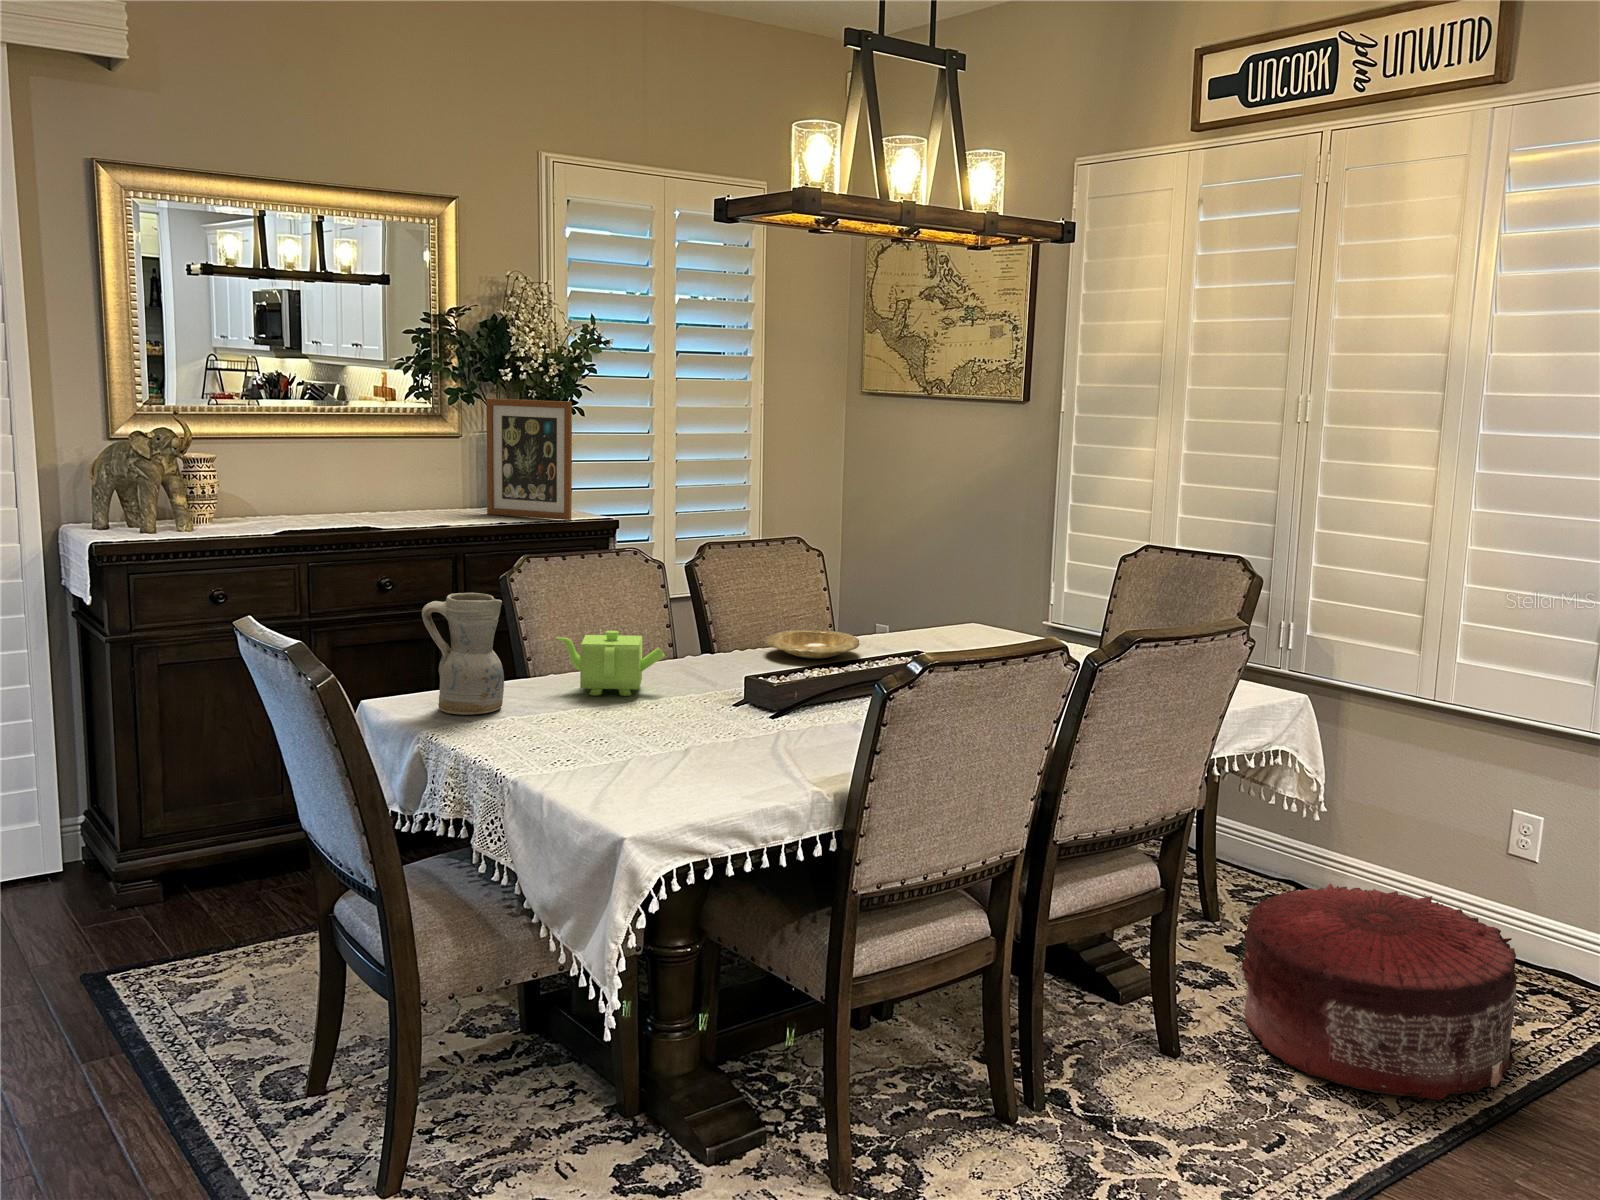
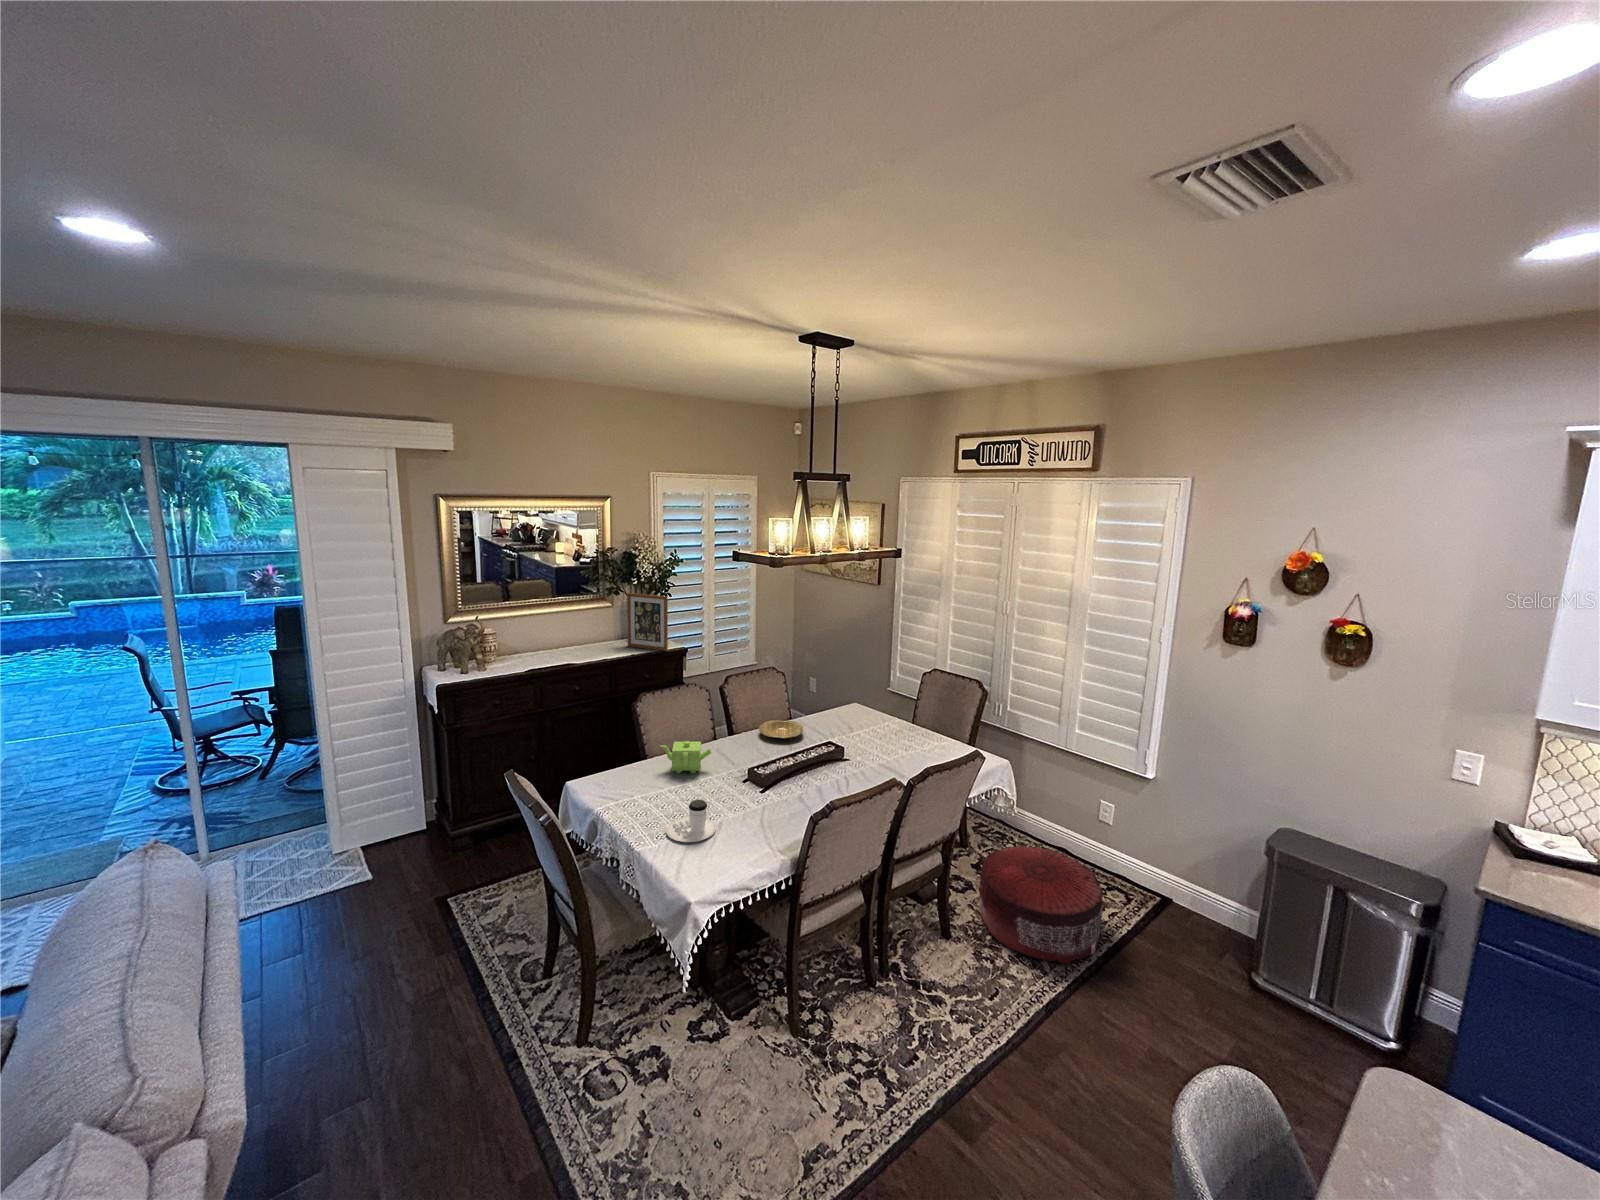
ceramic pitcher: present [422,593,504,715] -> none [596,732,635,793]
coffee cup: none [568,697,674,774] -> present [666,800,716,842]

